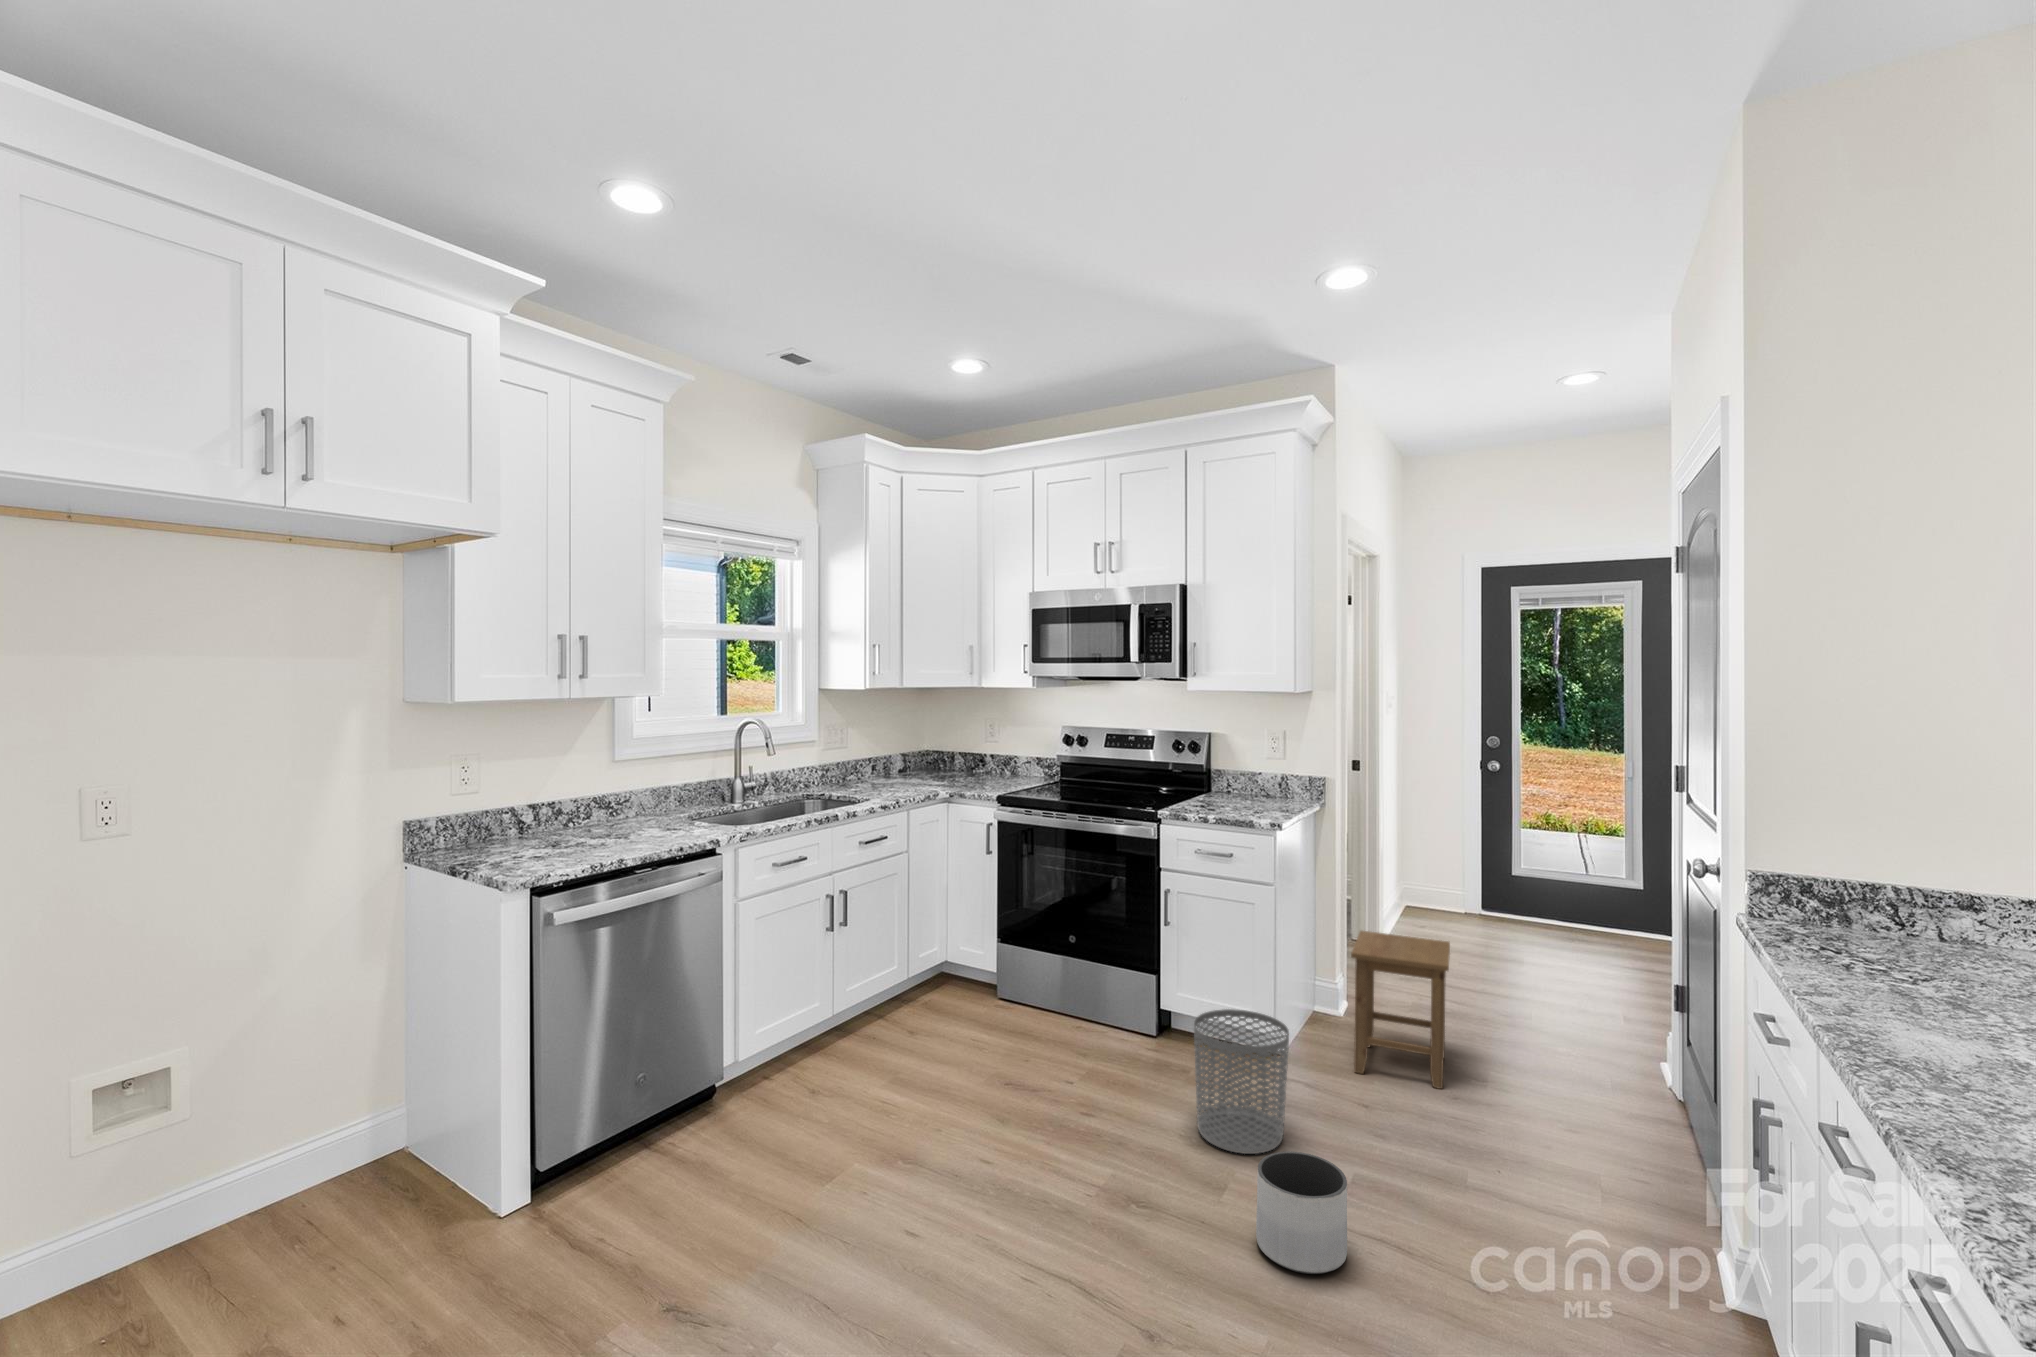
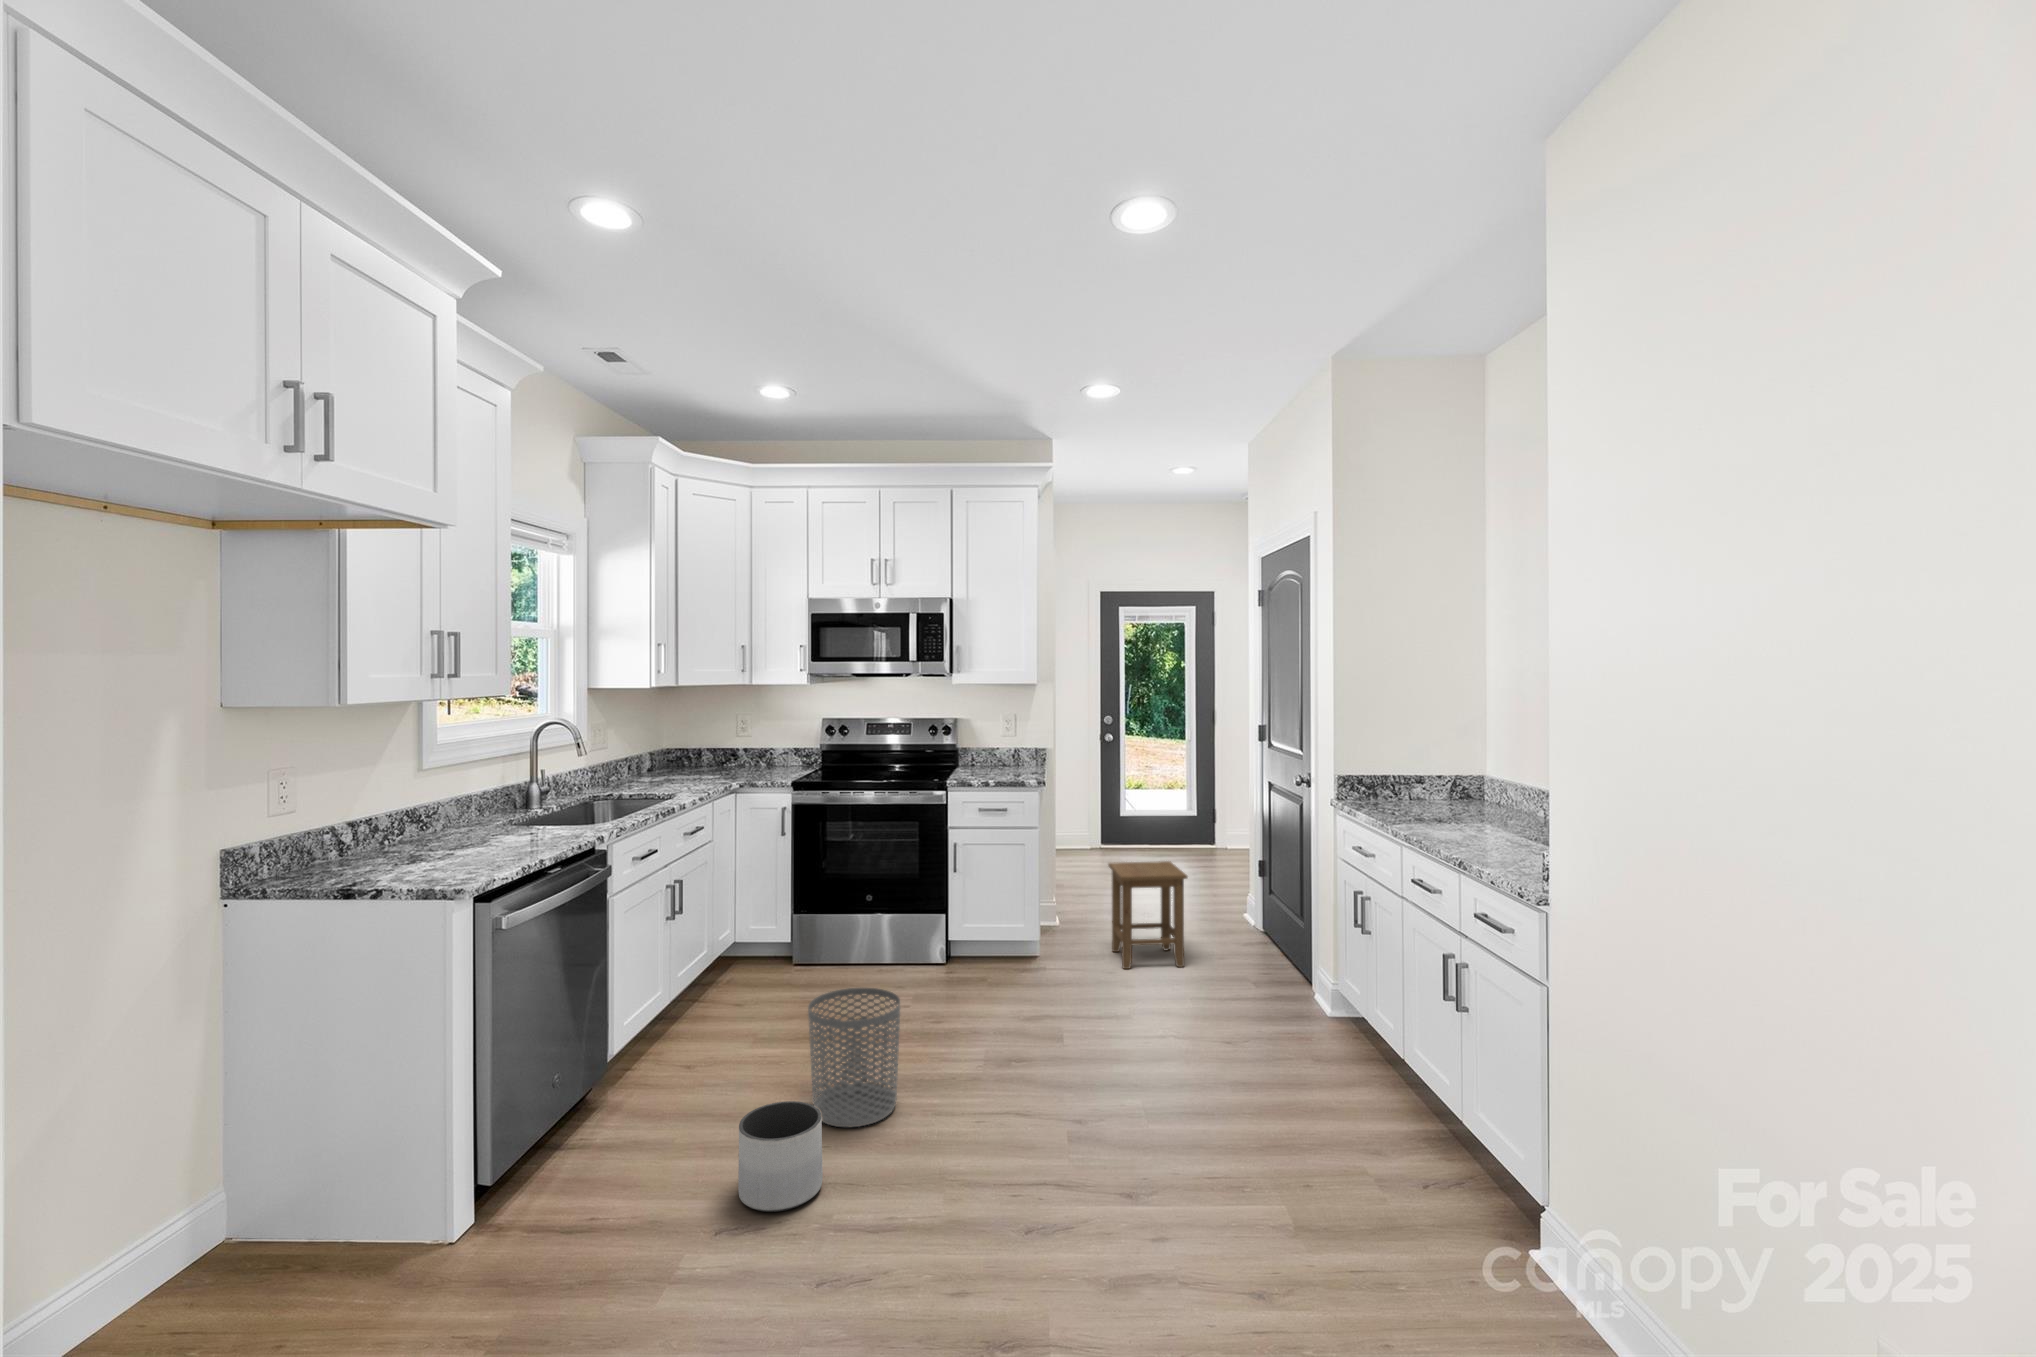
waste bin: present [1194,1009,1289,1154] -> present [808,988,900,1127]
planter: present [1256,1151,1347,1274] -> present [738,1101,823,1212]

